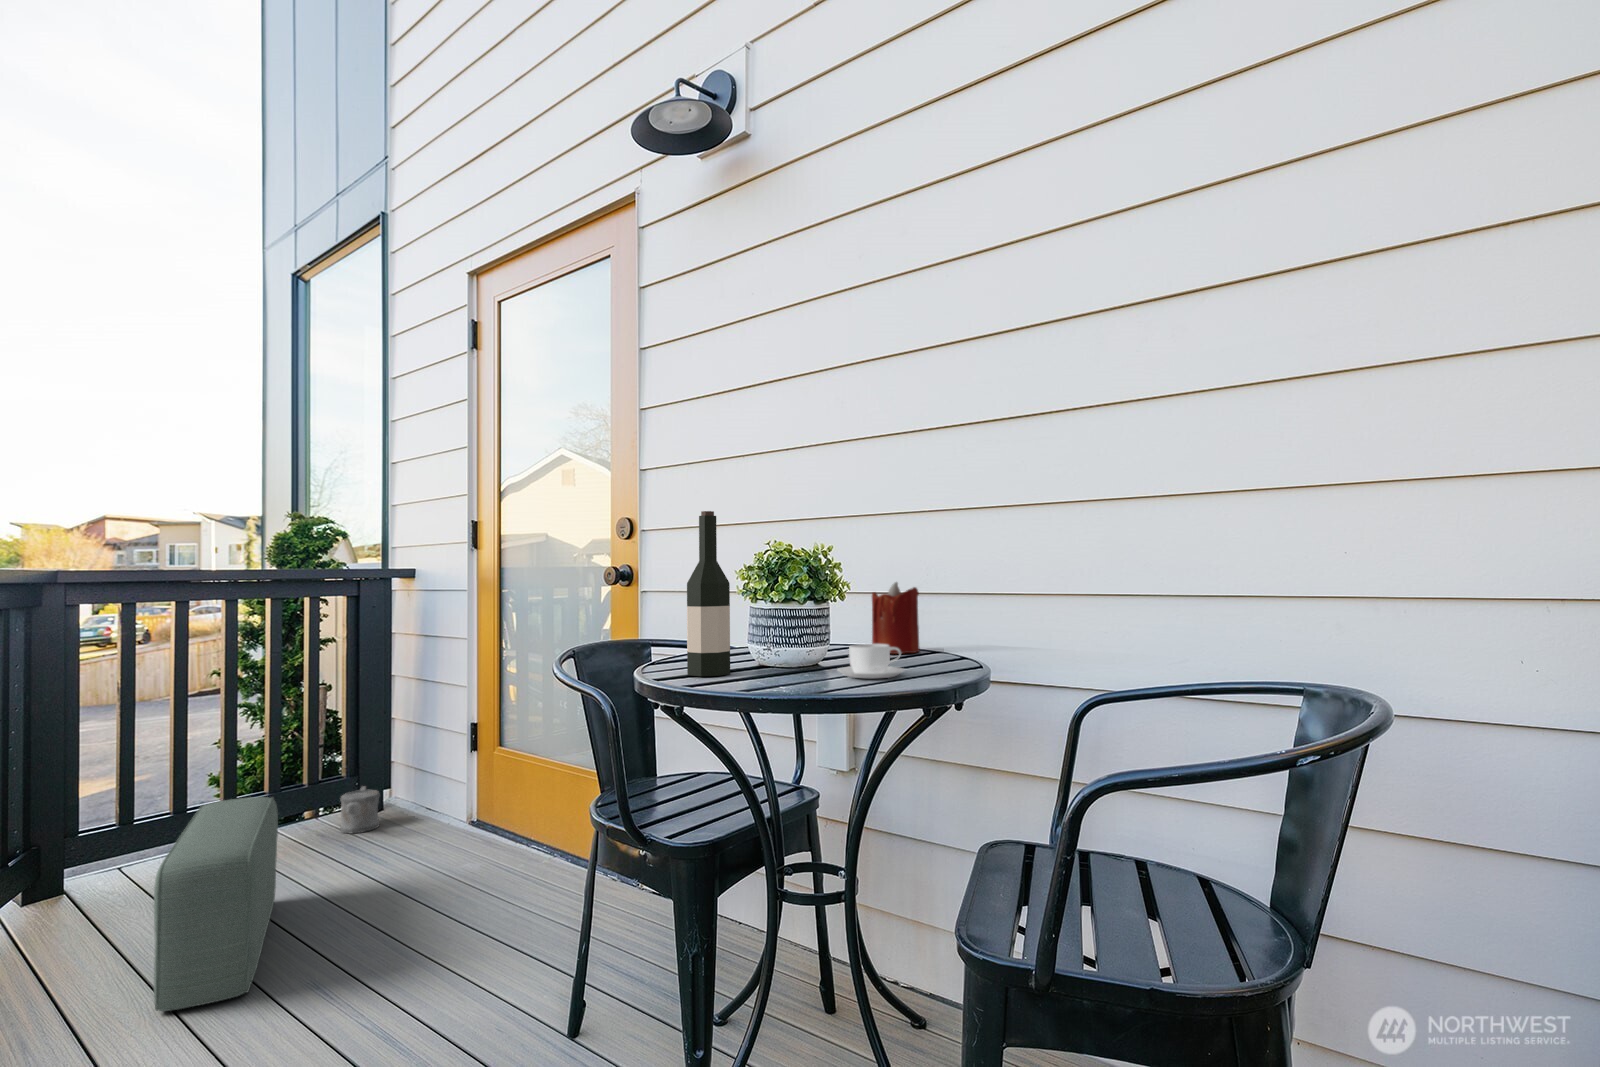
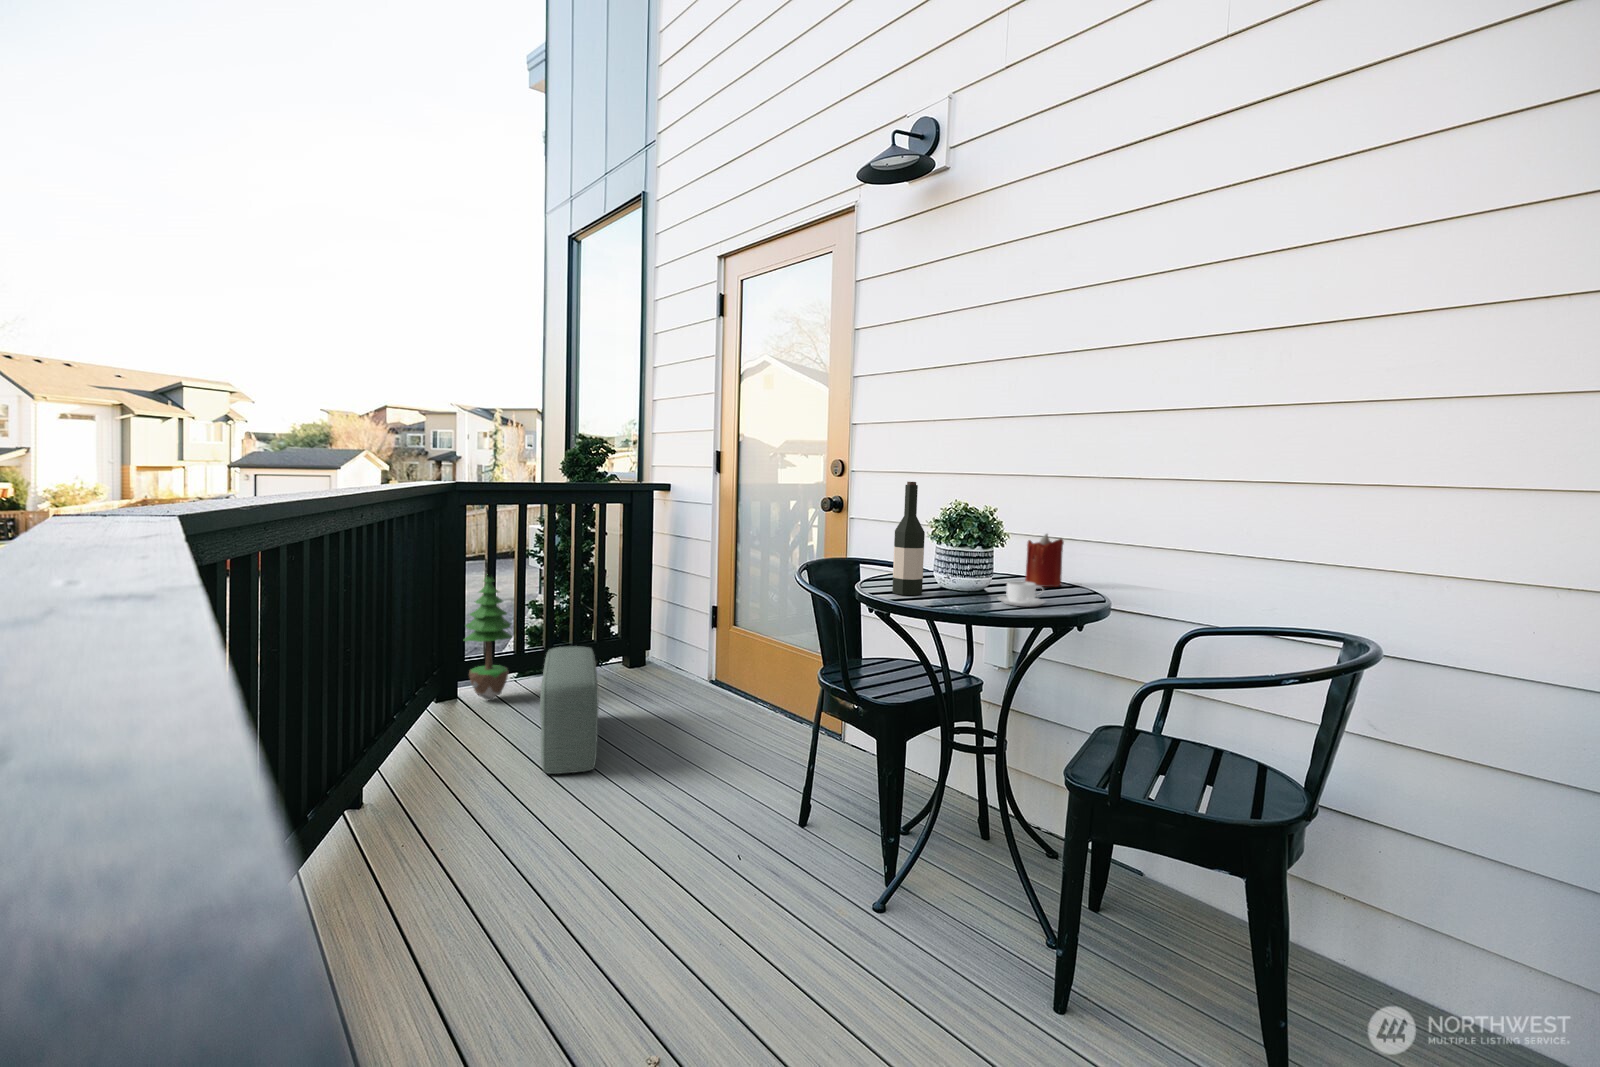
potted tree: none [67,695,158,893] -> present [463,574,512,701]
watering can: present [340,786,380,833] -> none [620,645,647,678]

